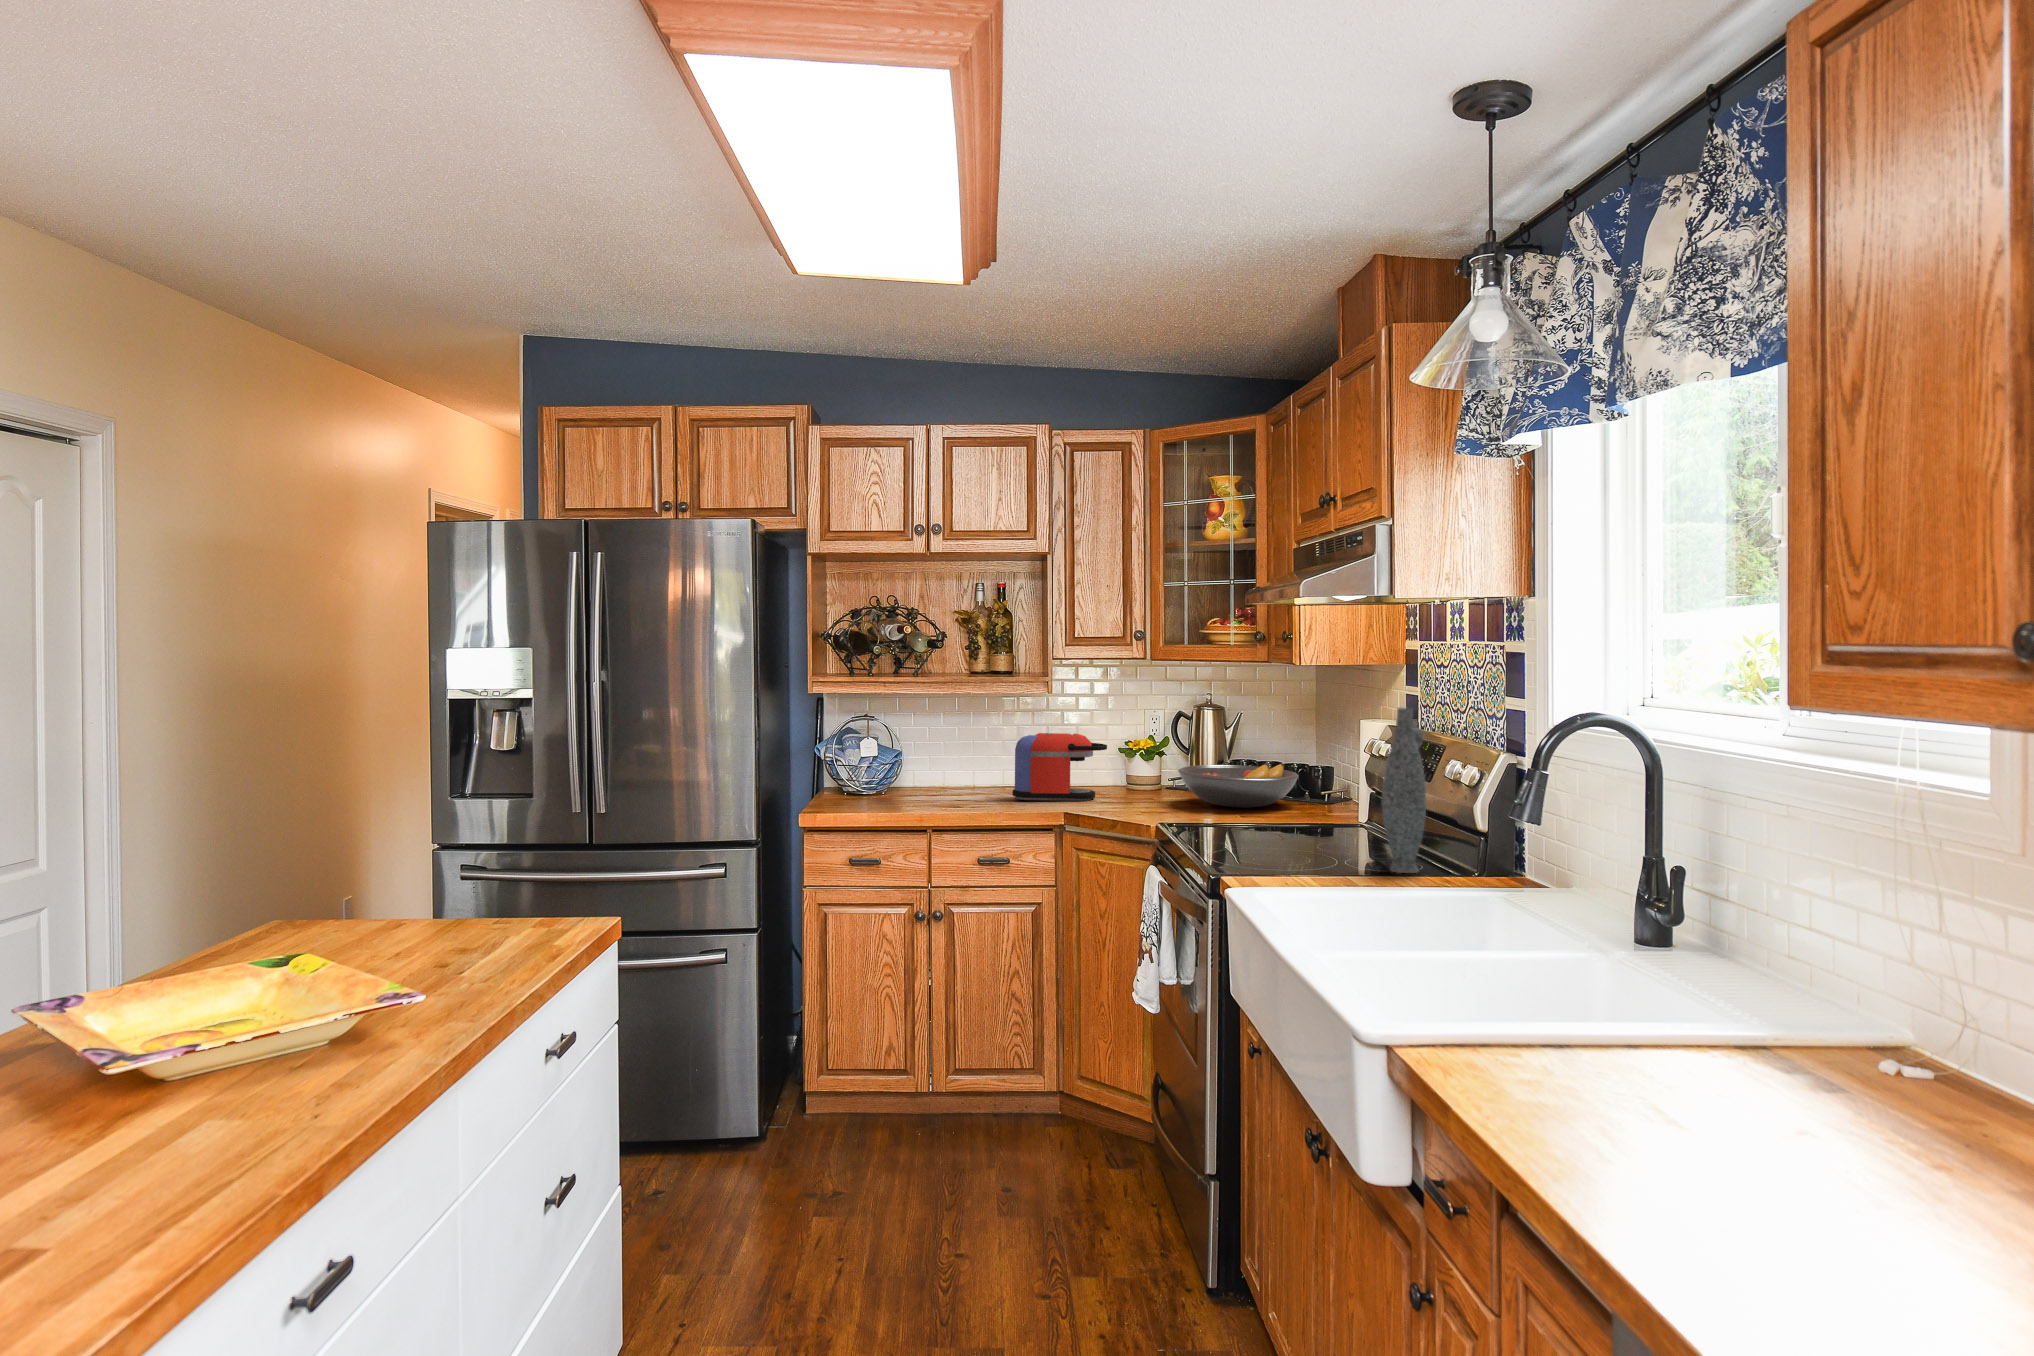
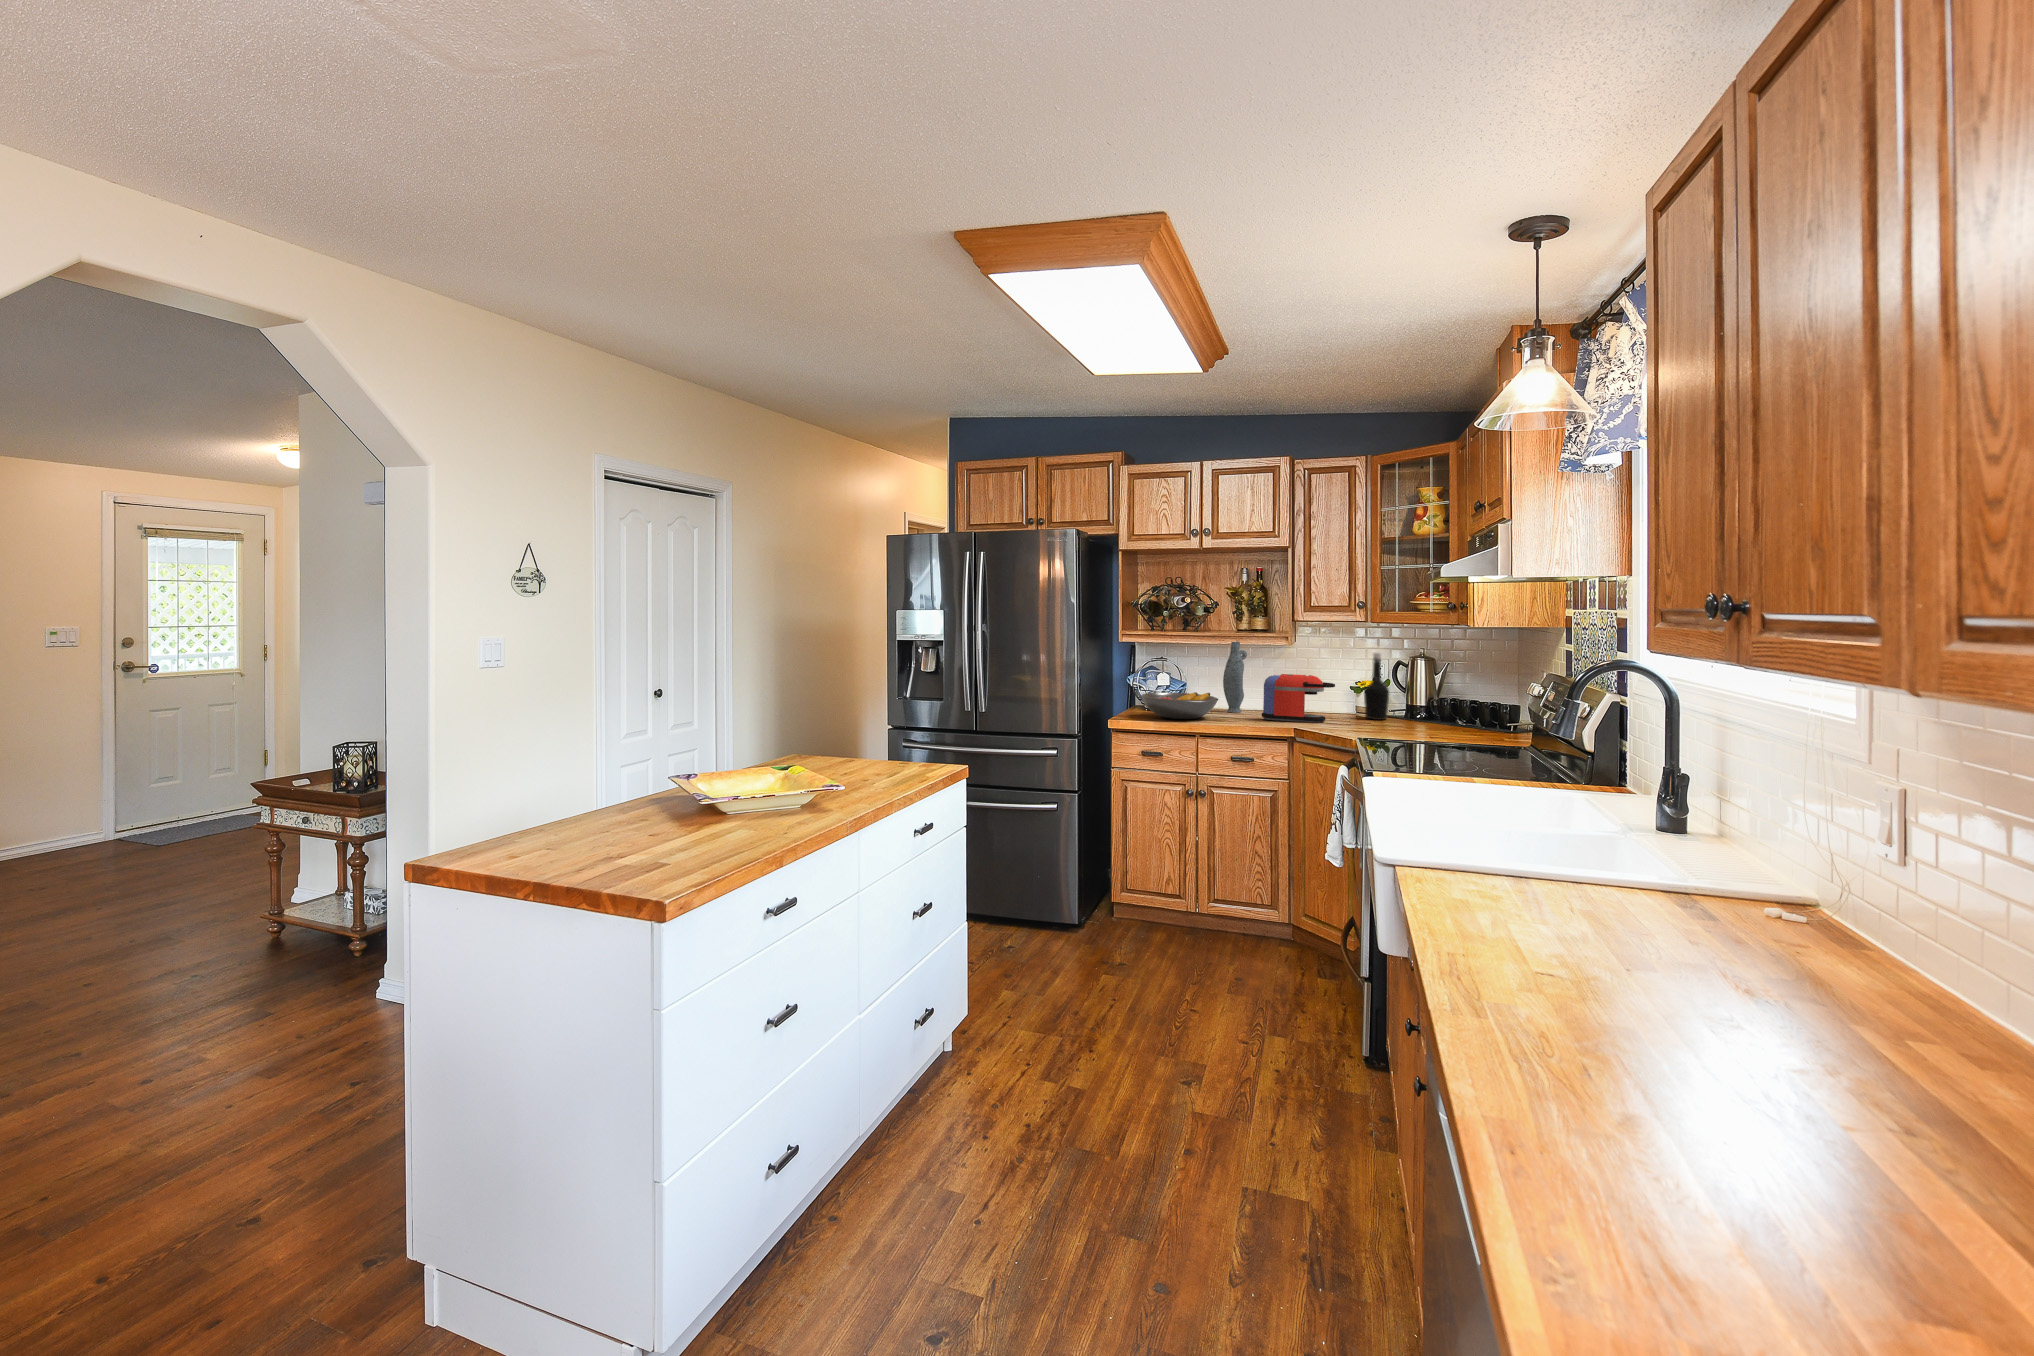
bottle: none [1136,699,1168,791] -> present [1364,653,1389,720]
vase: present [1382,707,1426,873] -> present [1223,641,1247,713]
fruit bowl: present [1178,764,1299,808] -> present [1141,692,1218,719]

